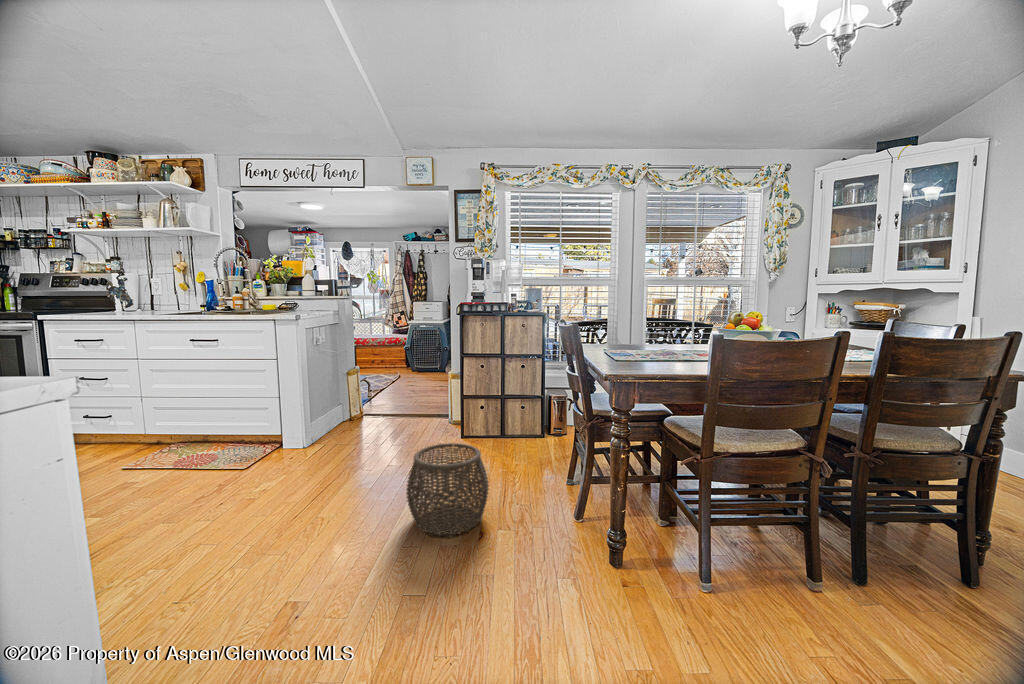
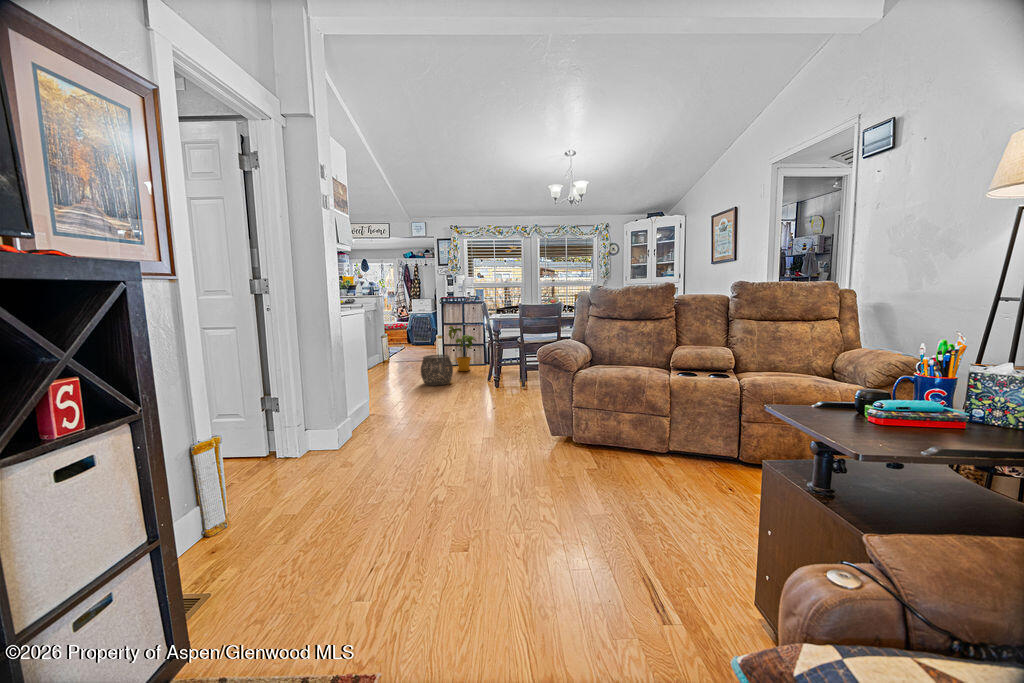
house plant: none [474,366,533,460] -> present [449,326,476,371]

